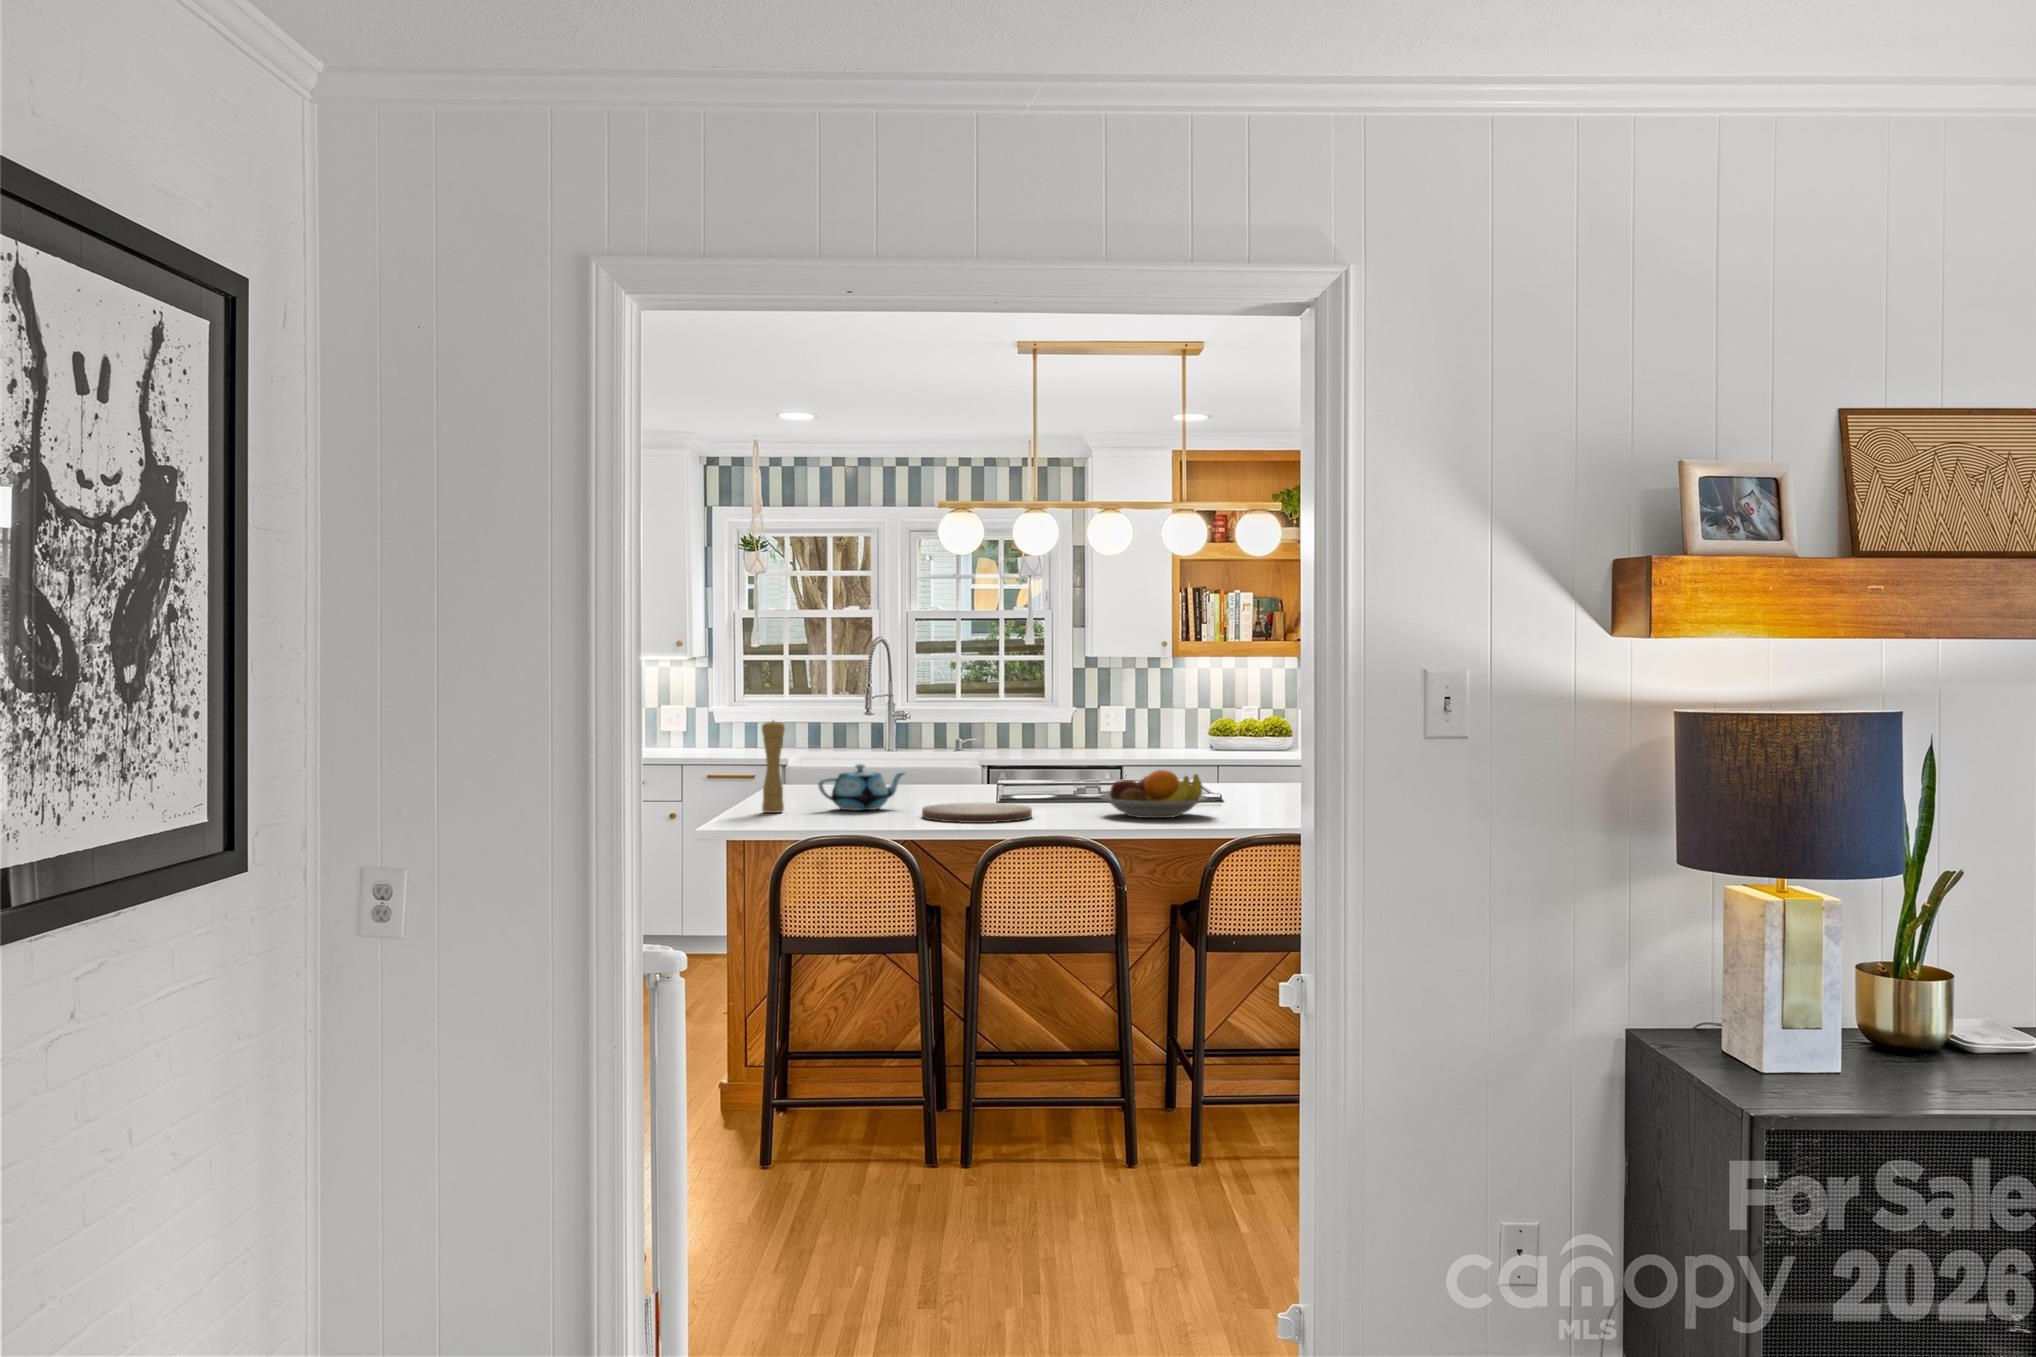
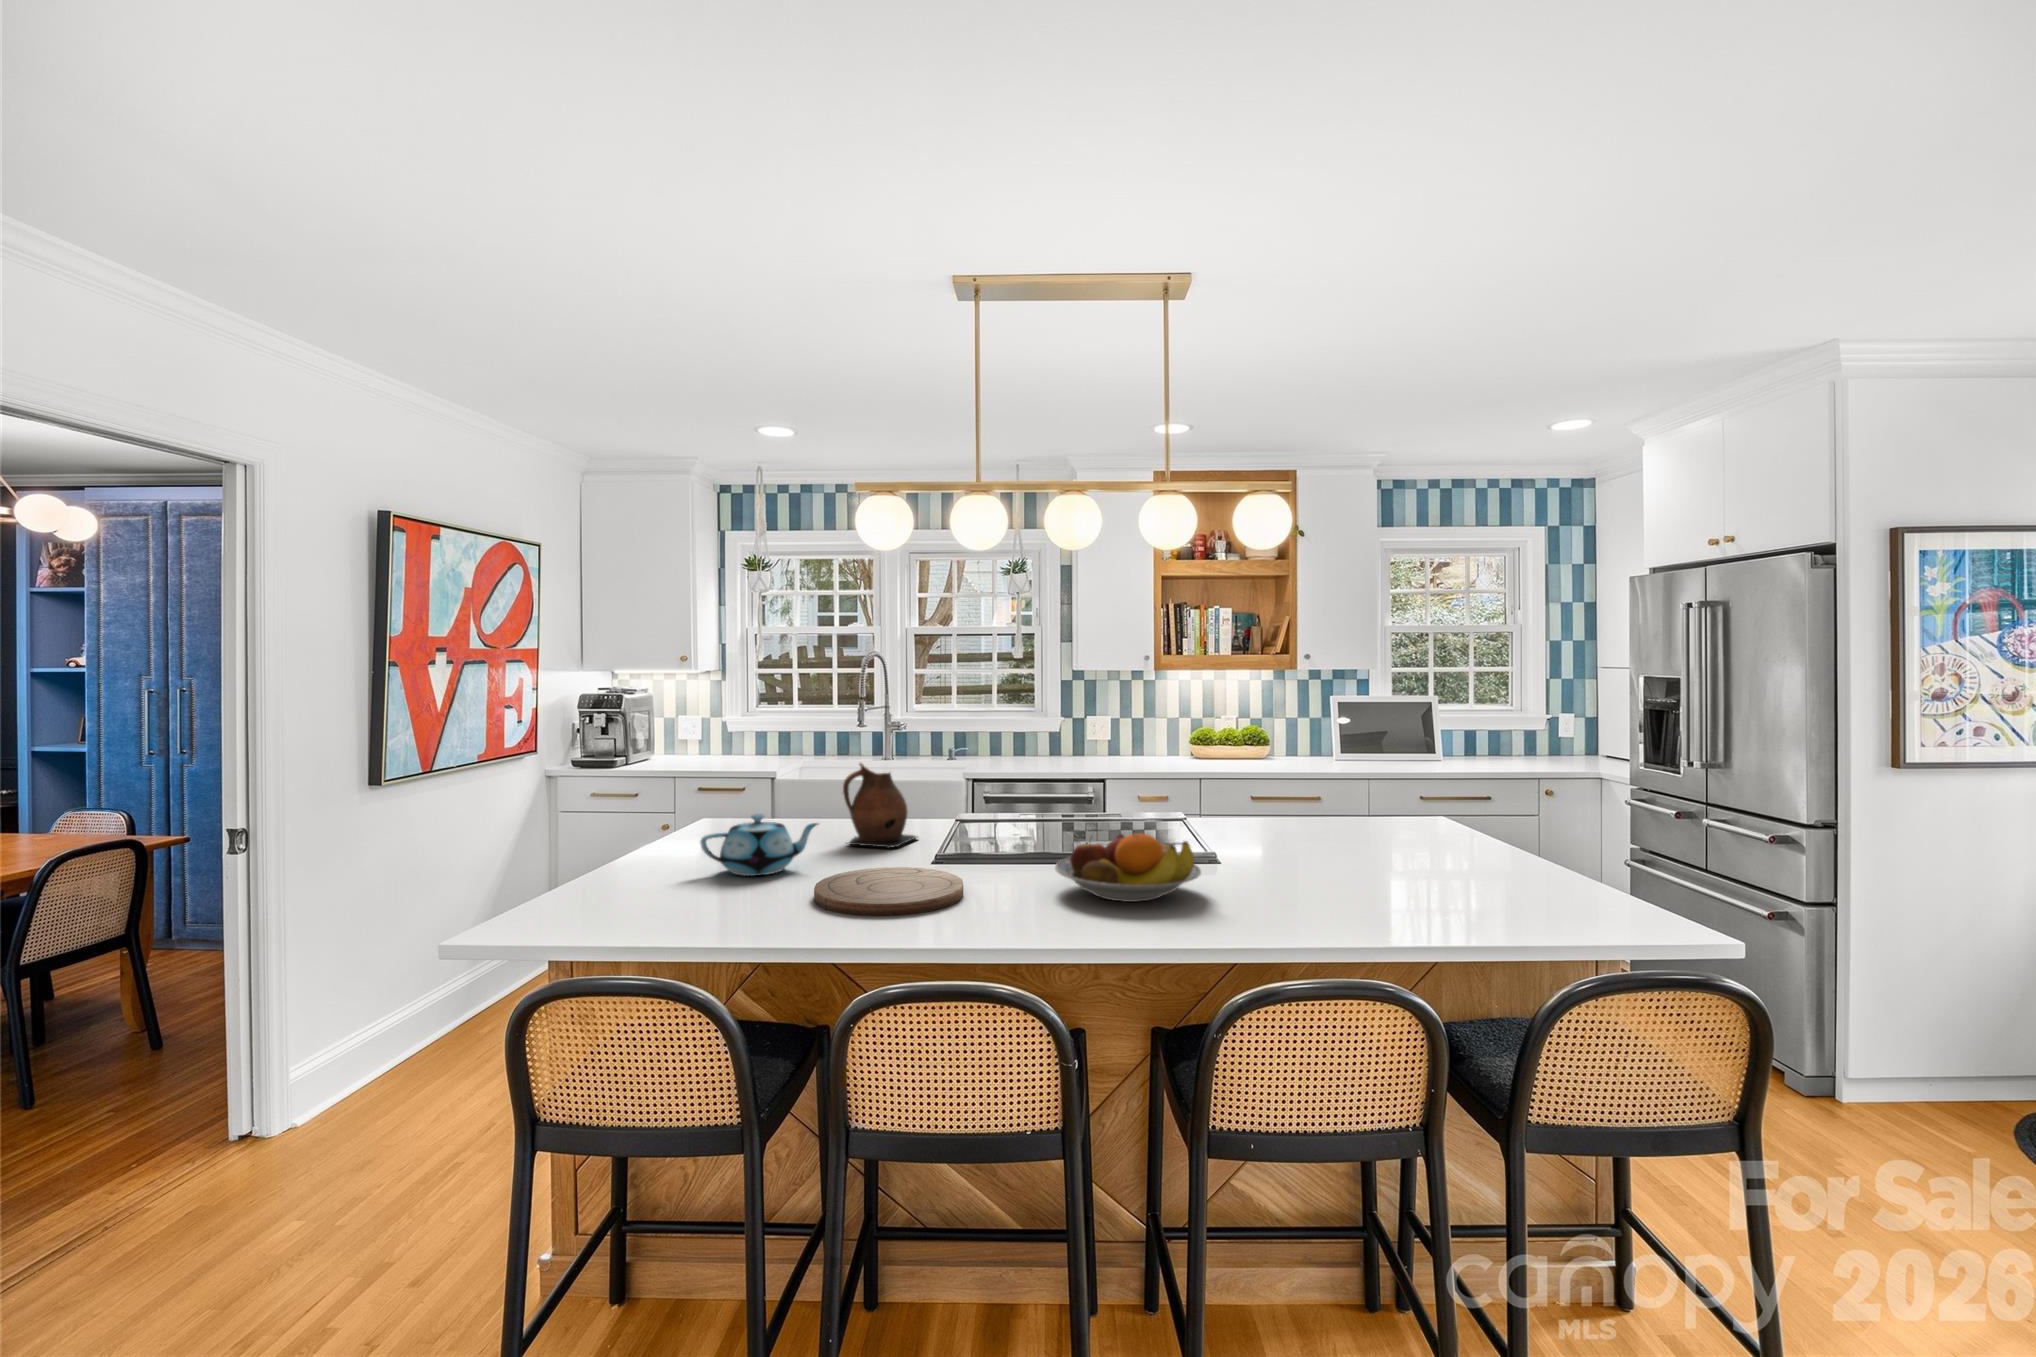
pepper mill: present [762,721,785,813] -> none [620,762,652,882]
ceramic pitcher: none [909,731,971,801] -> present [843,763,917,848]

